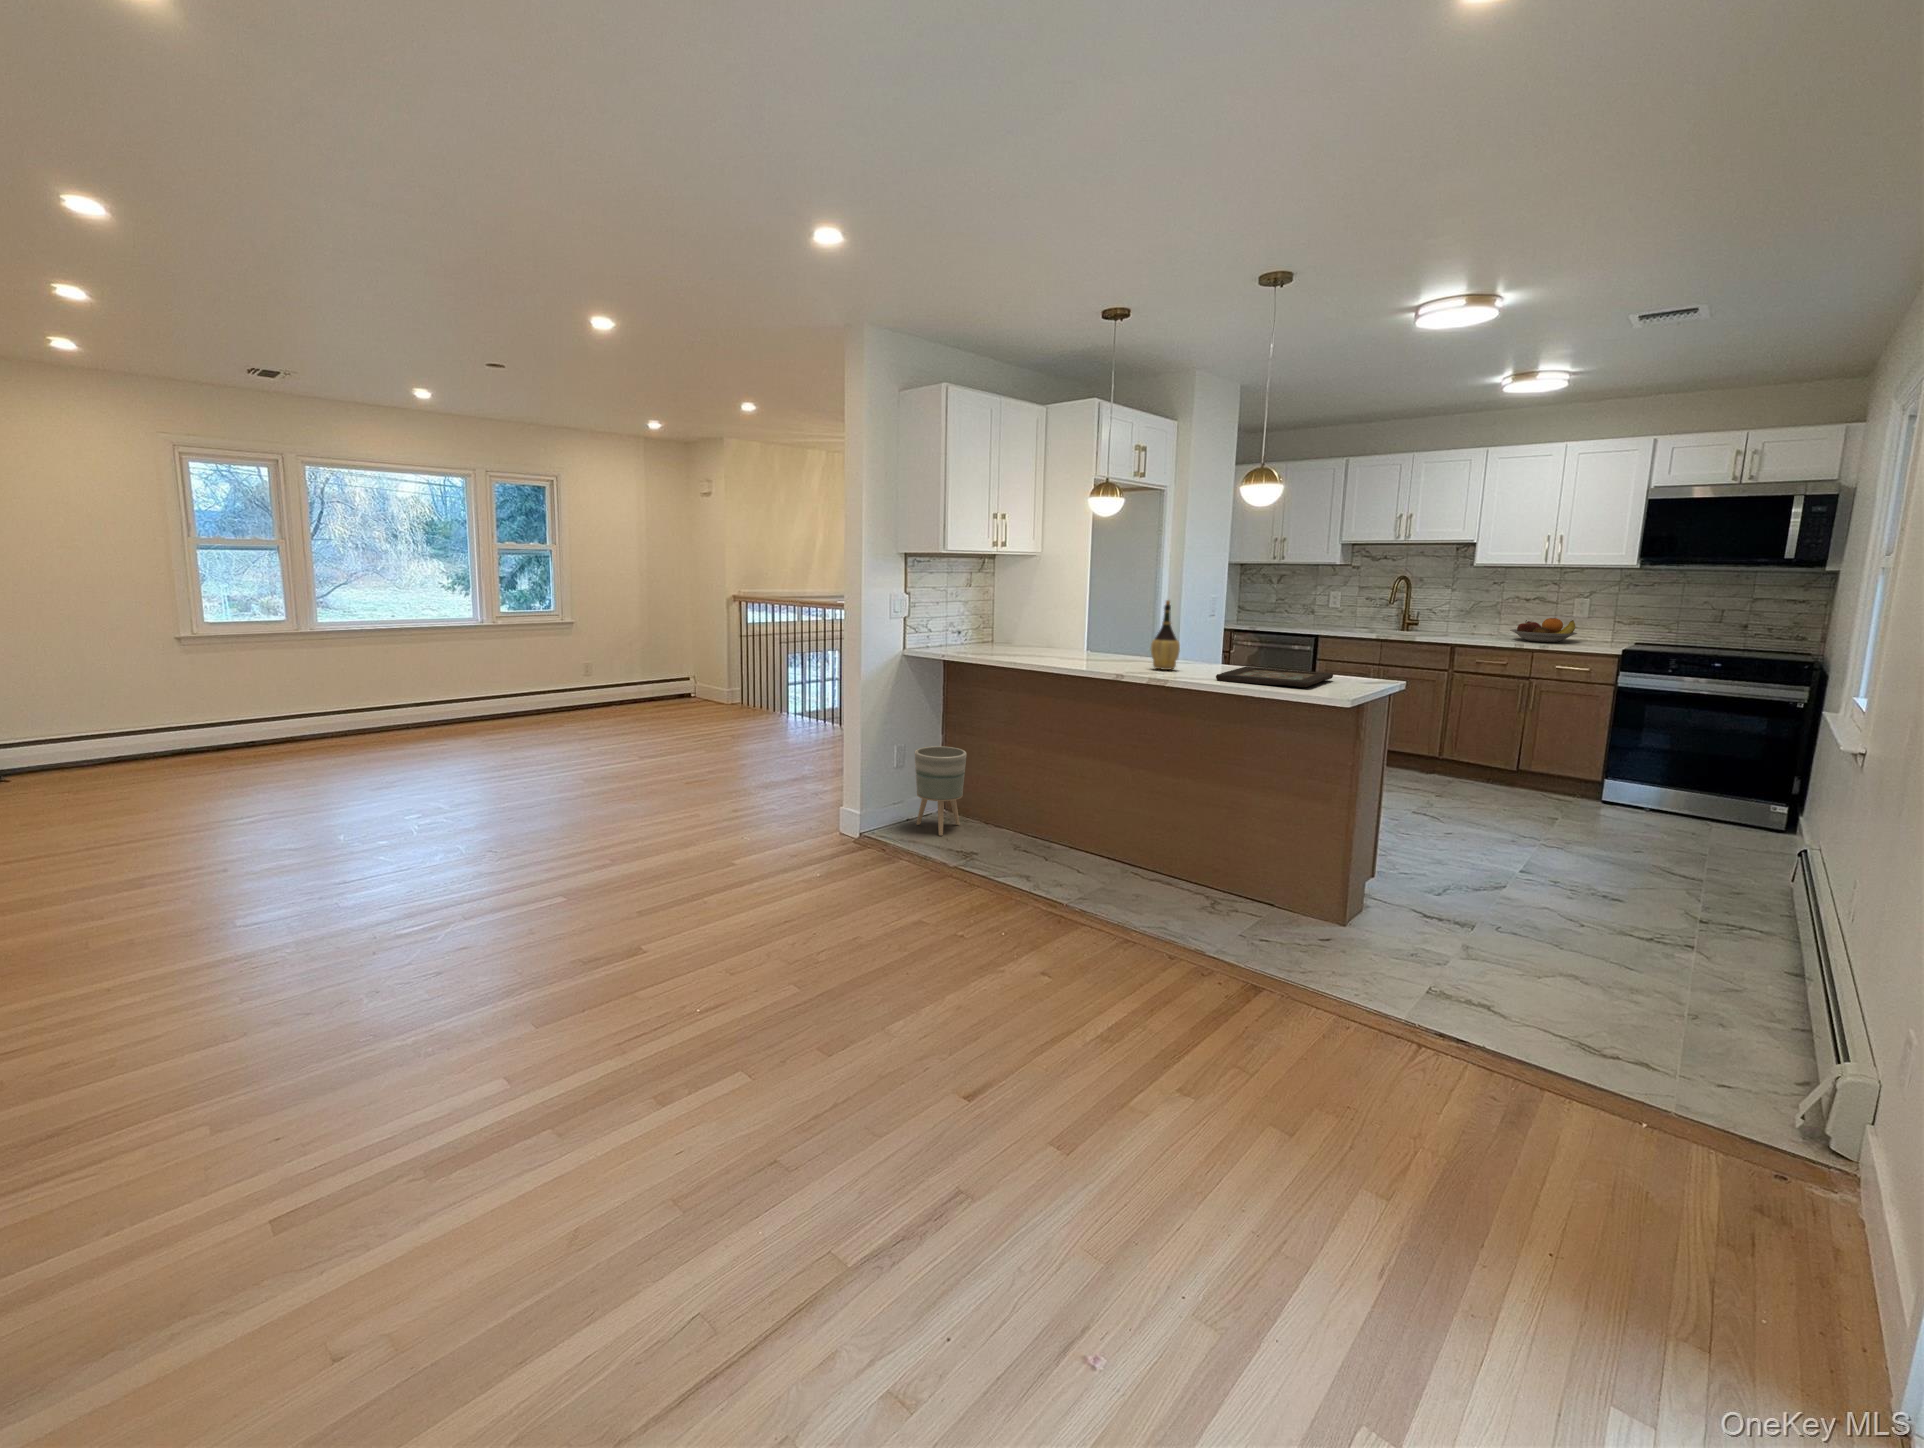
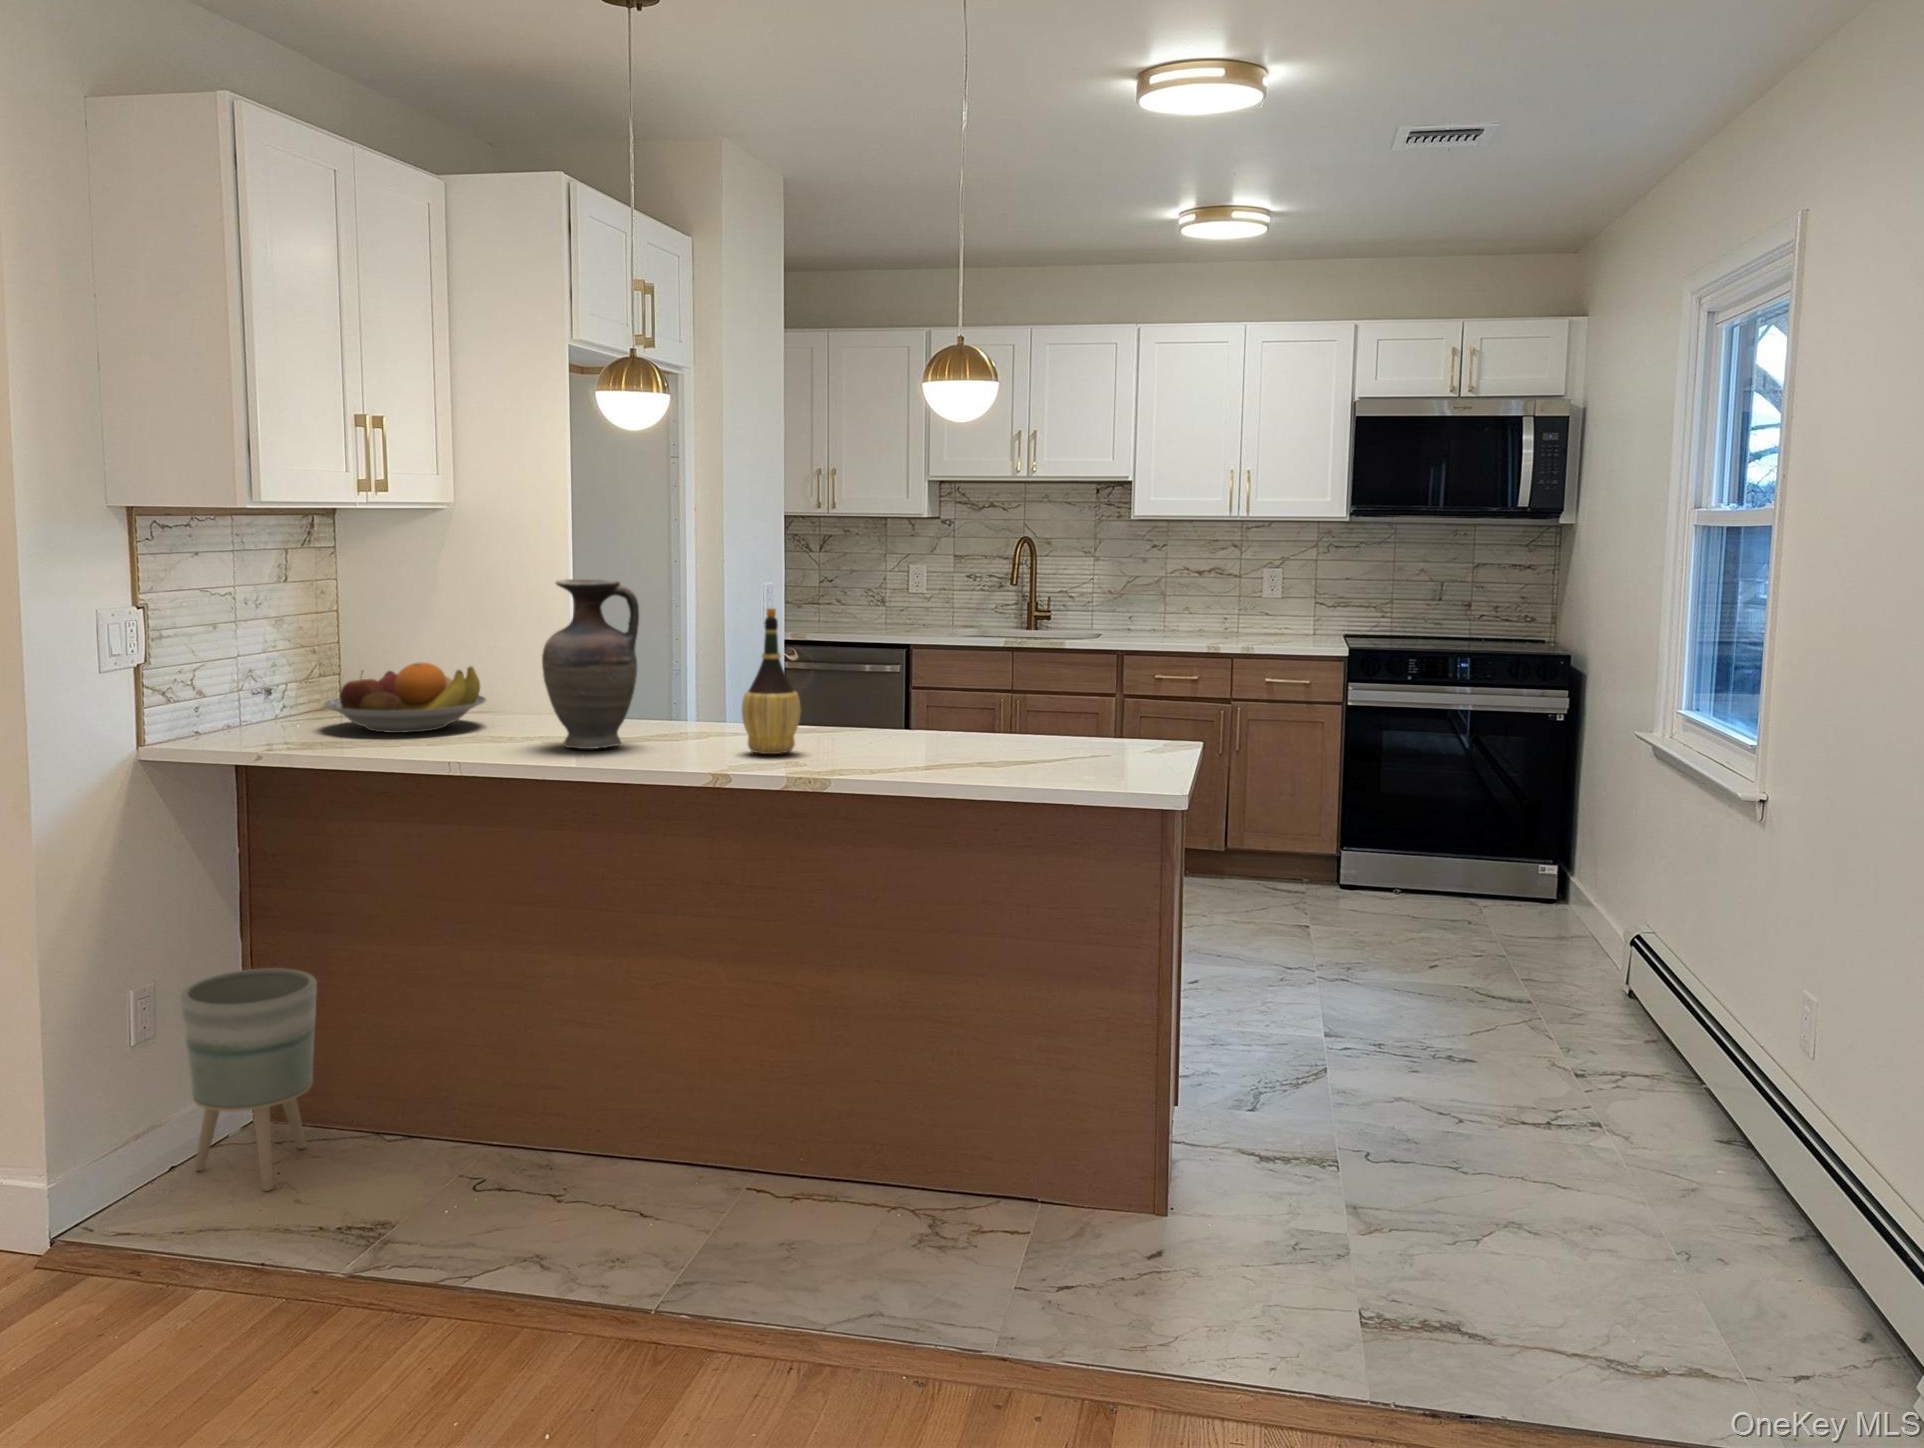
vase: none [1064,585,1109,662] -> present [542,579,639,749]
fruit bowl: present [1510,618,1577,642] -> present [324,663,486,733]
decorative tray: present [1216,666,1333,687] -> none [898,733,1082,775]

